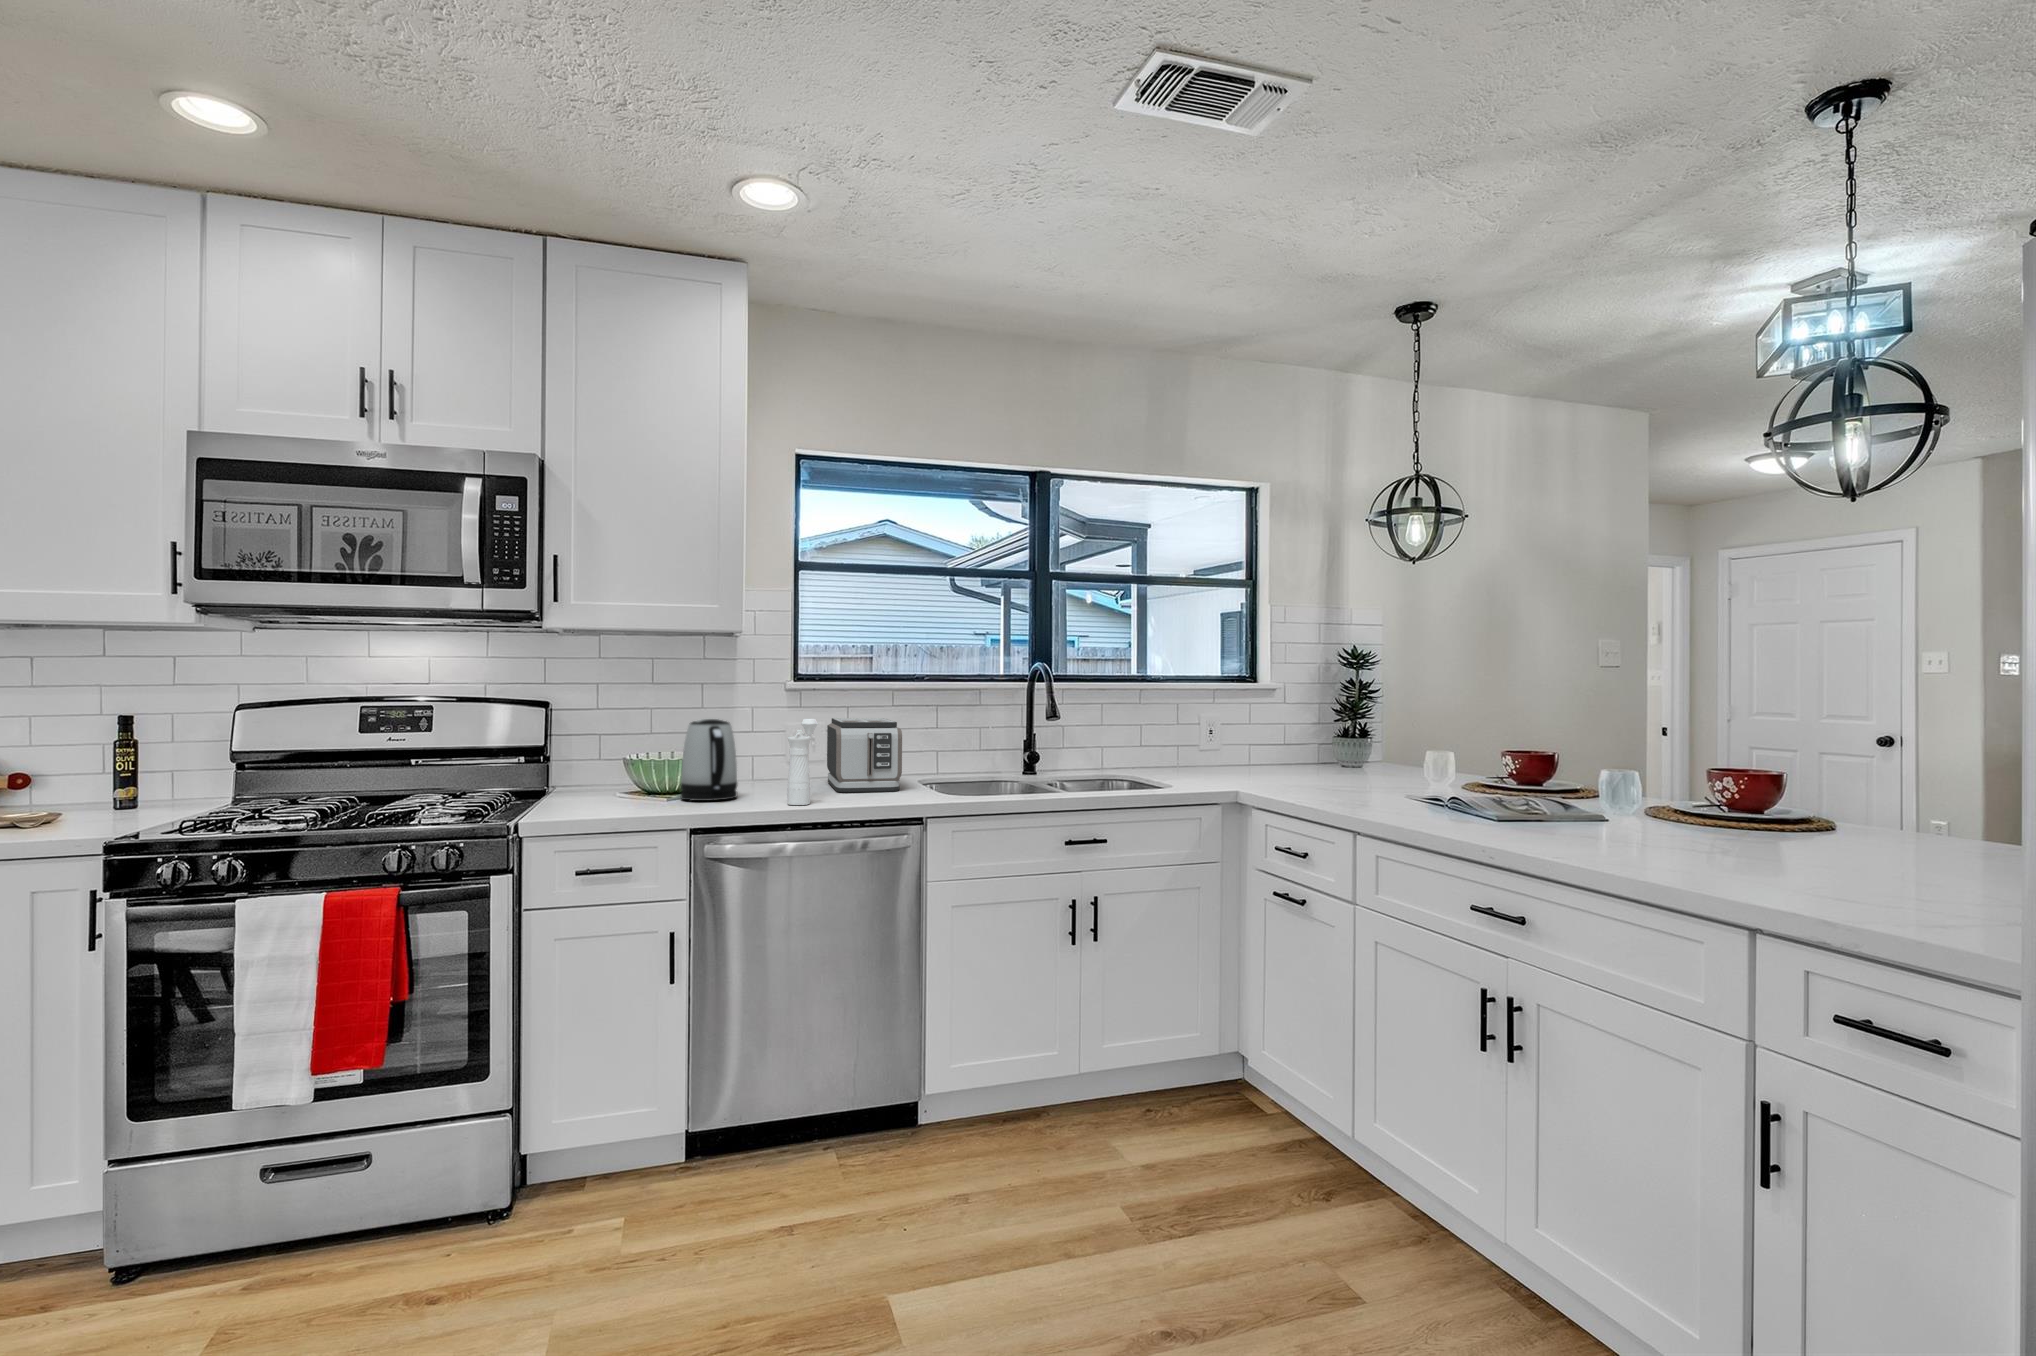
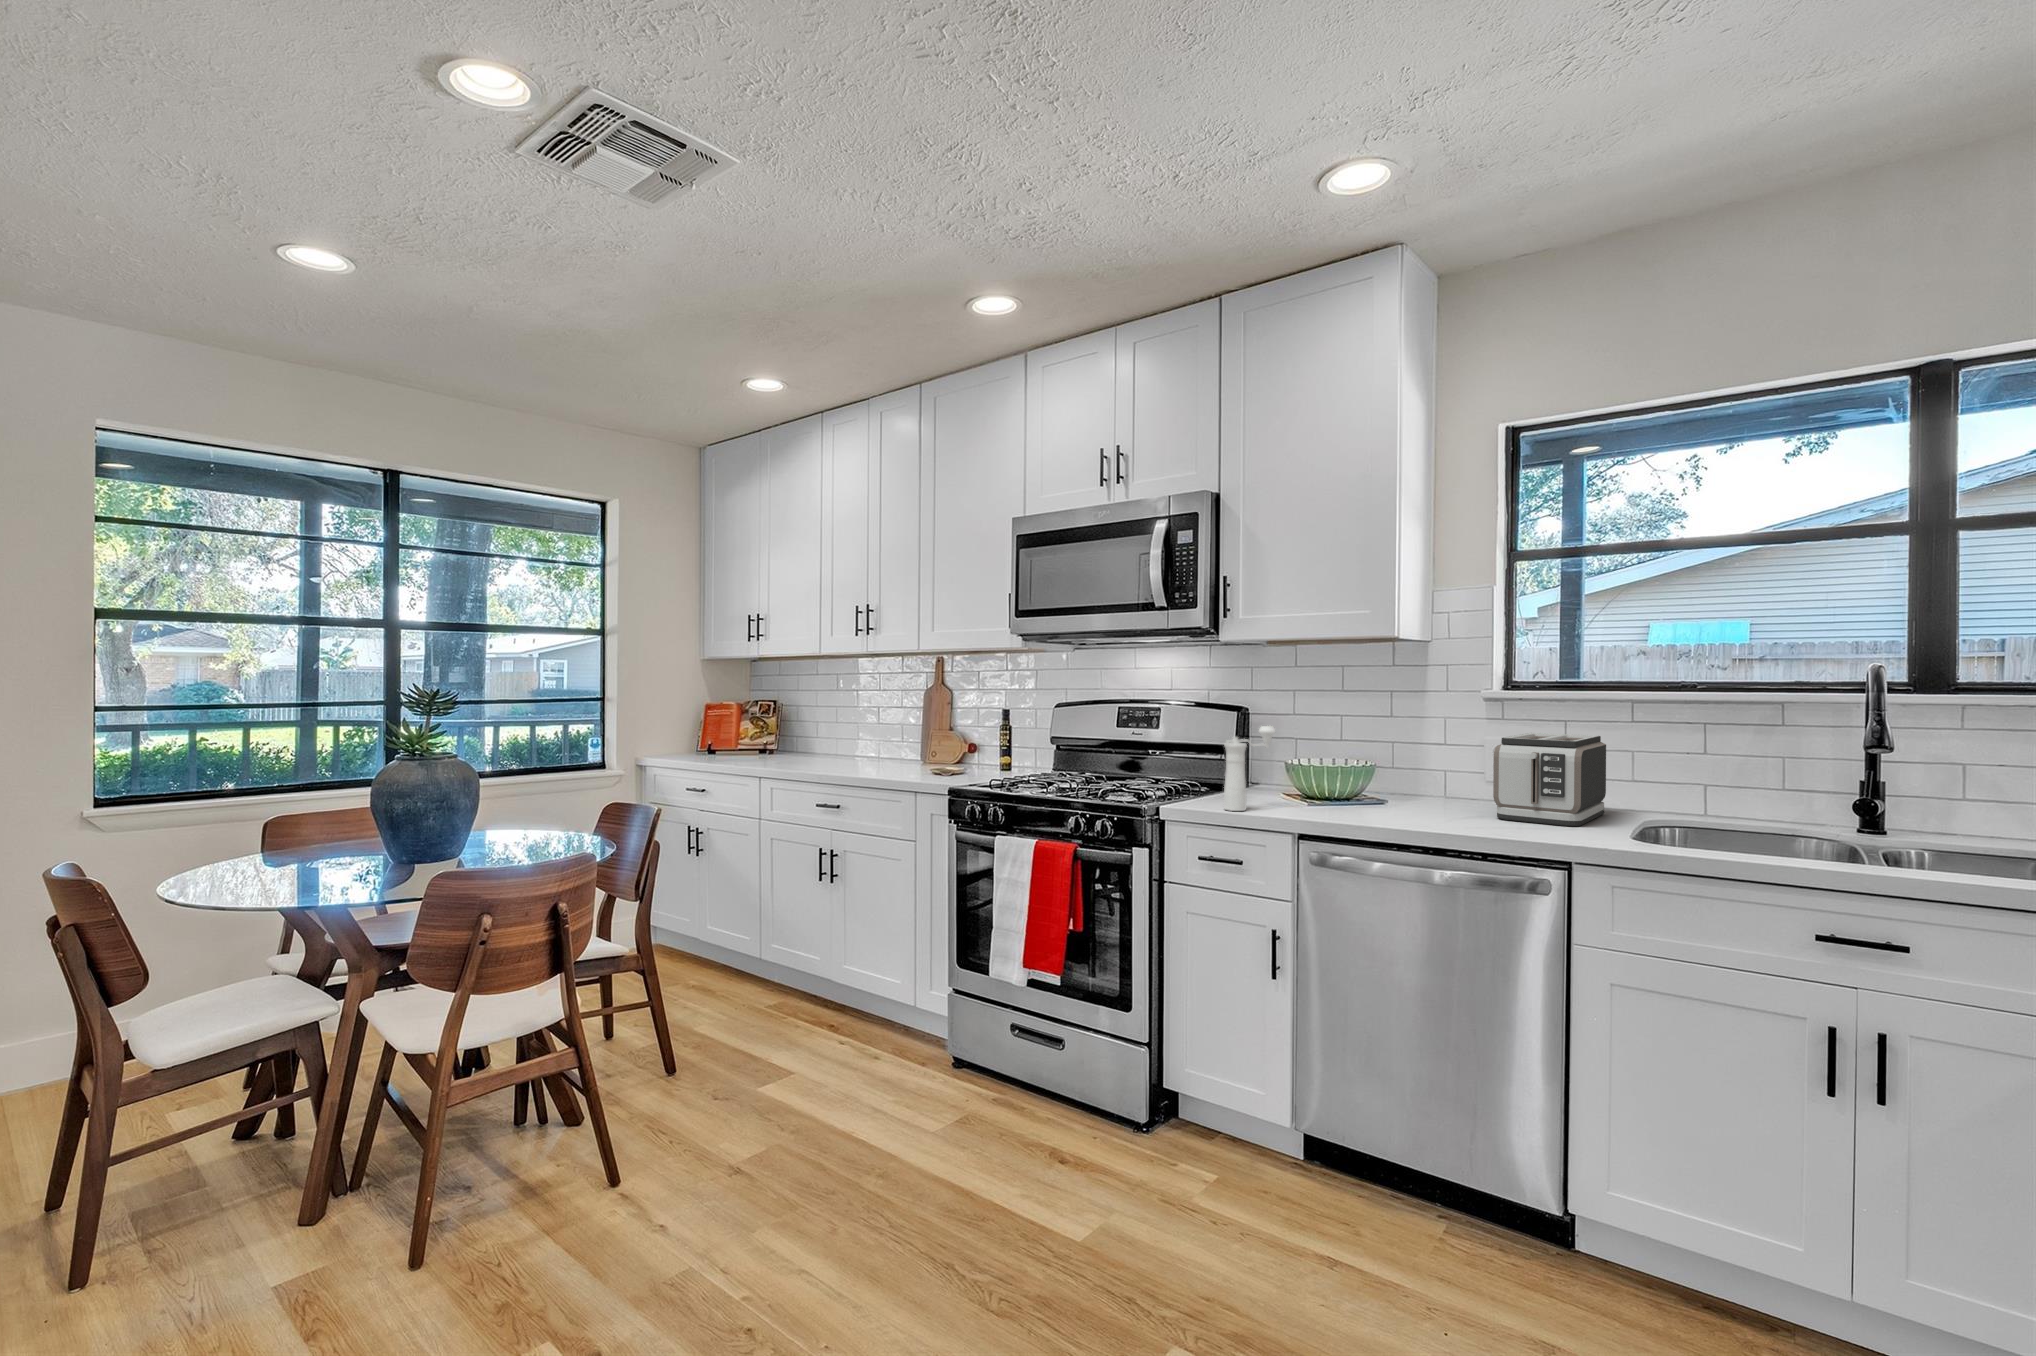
kettle: present [681,719,737,801] -> none [1319,727,1377,810]
pepper mill: present [787,719,818,805] -> present [1224,726,1275,811]

